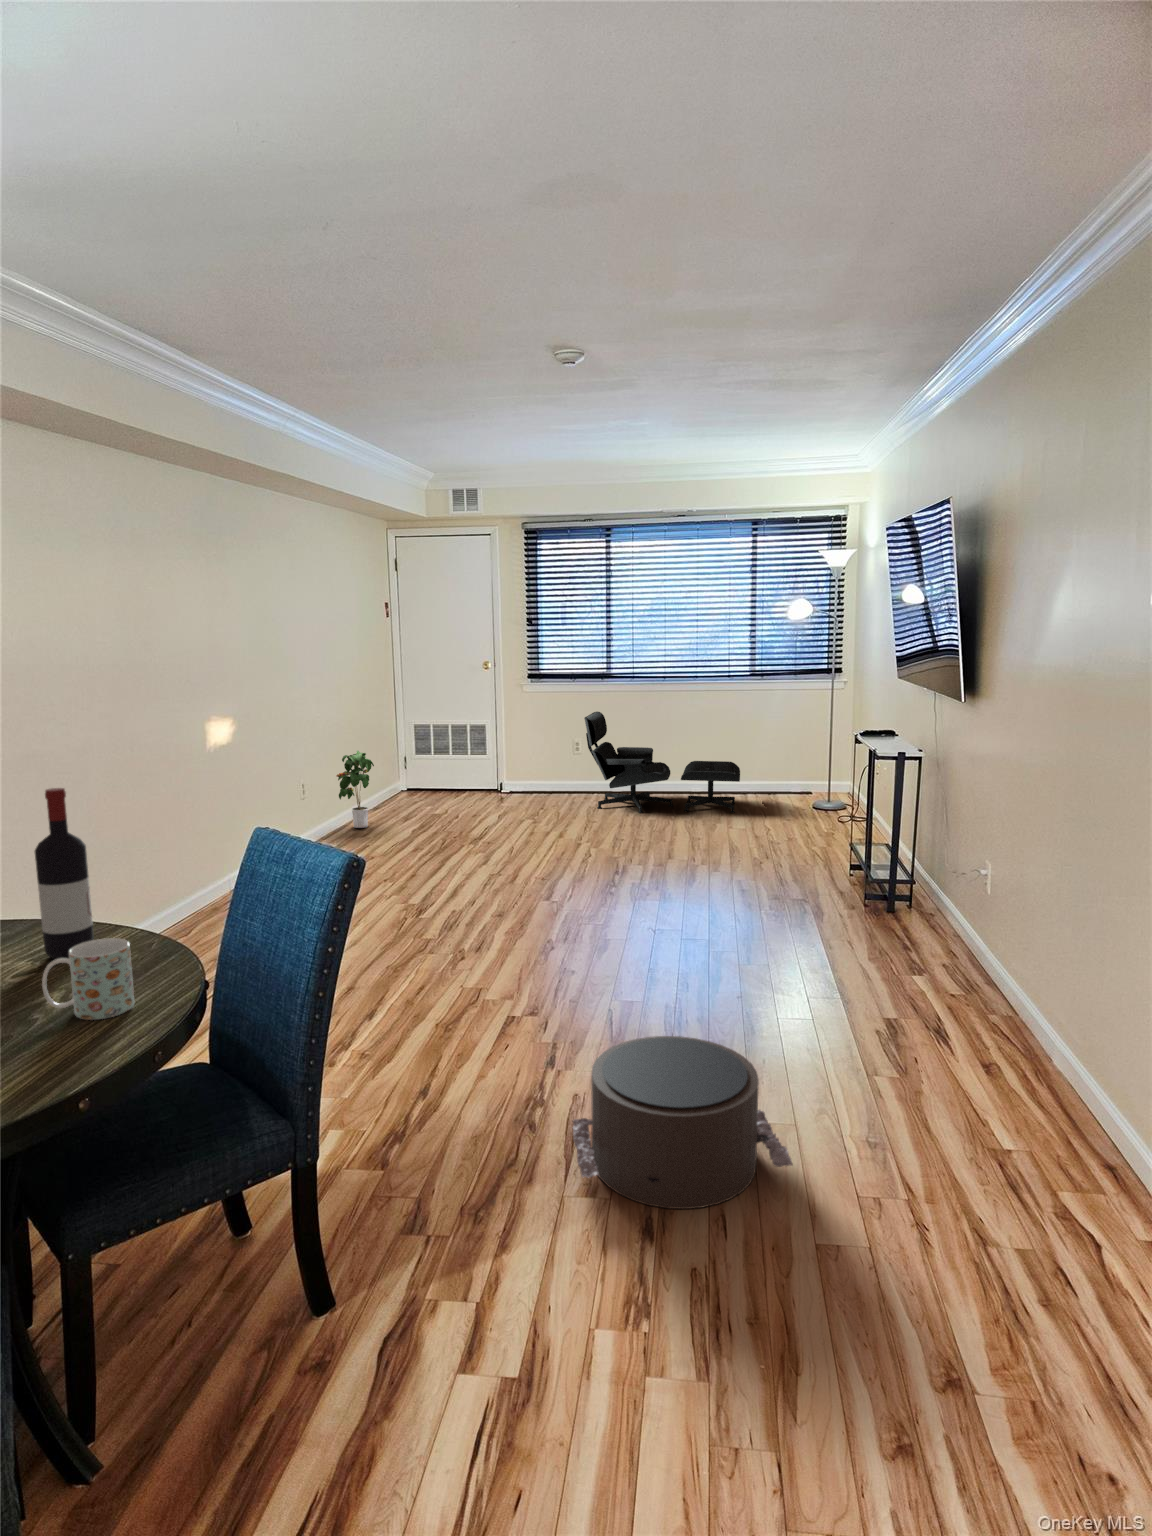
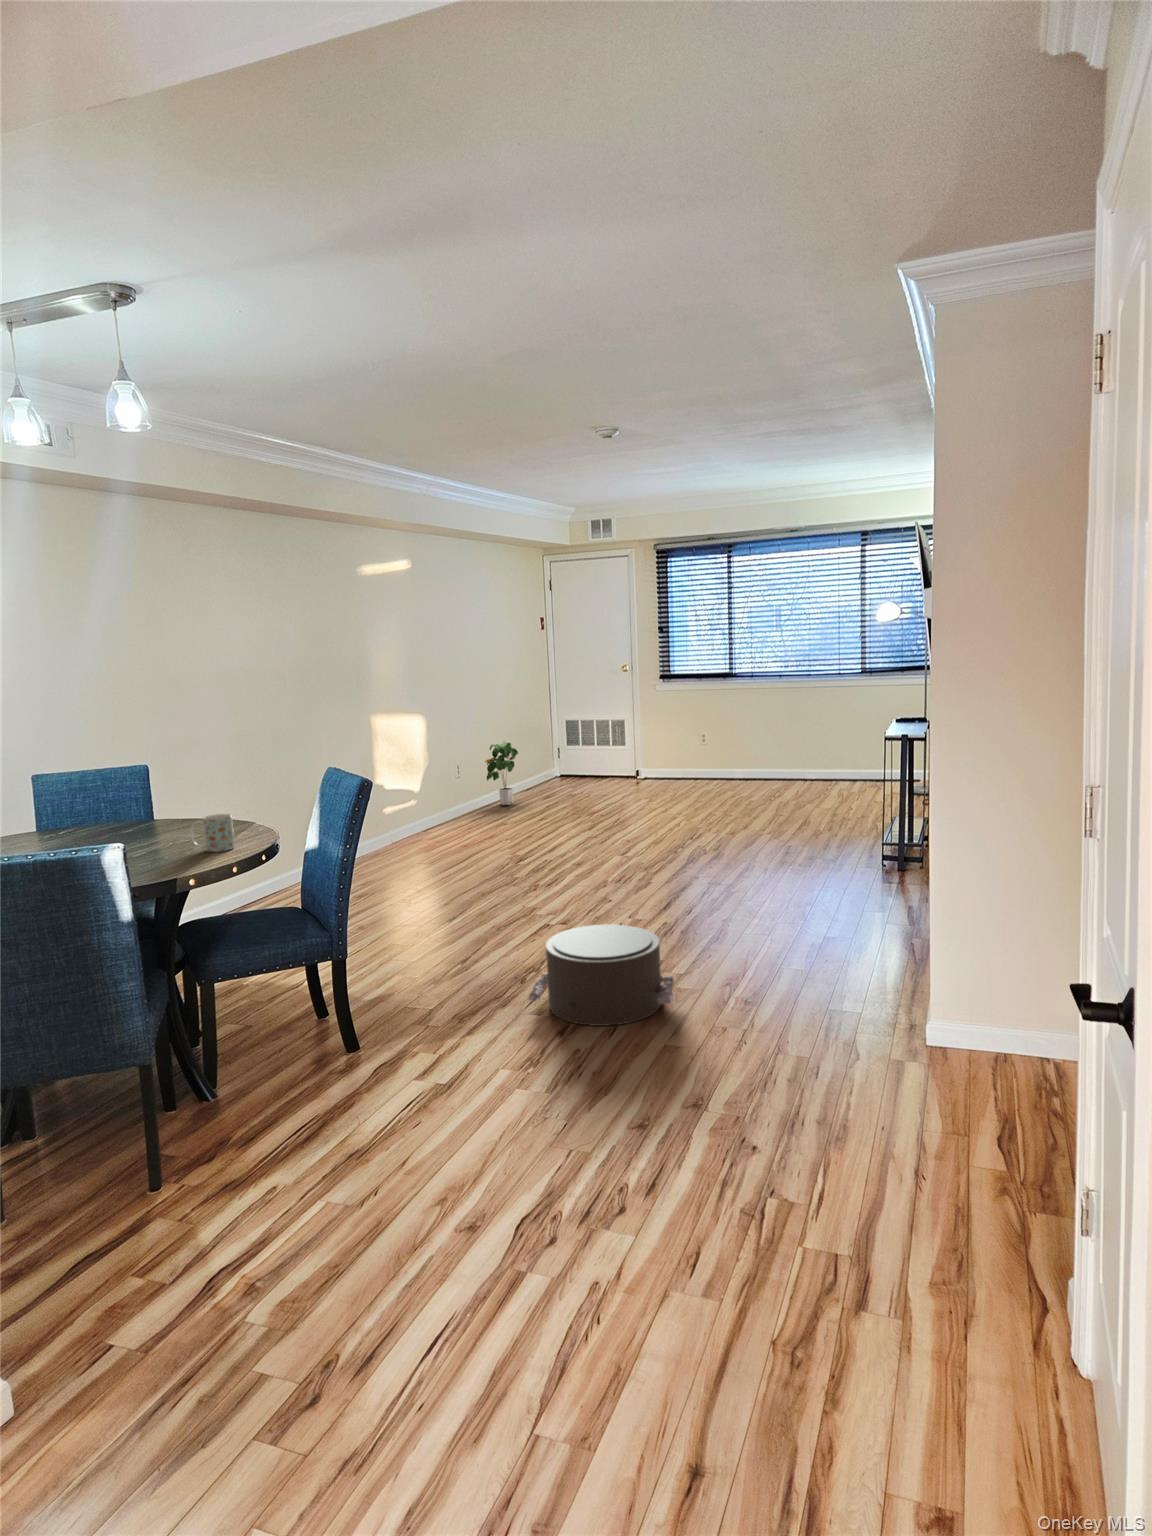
lounge chair: present [584,712,740,813] -> none [700,705,848,795]
wine bottle: present [35,788,94,959] -> none [198,740,229,834]

